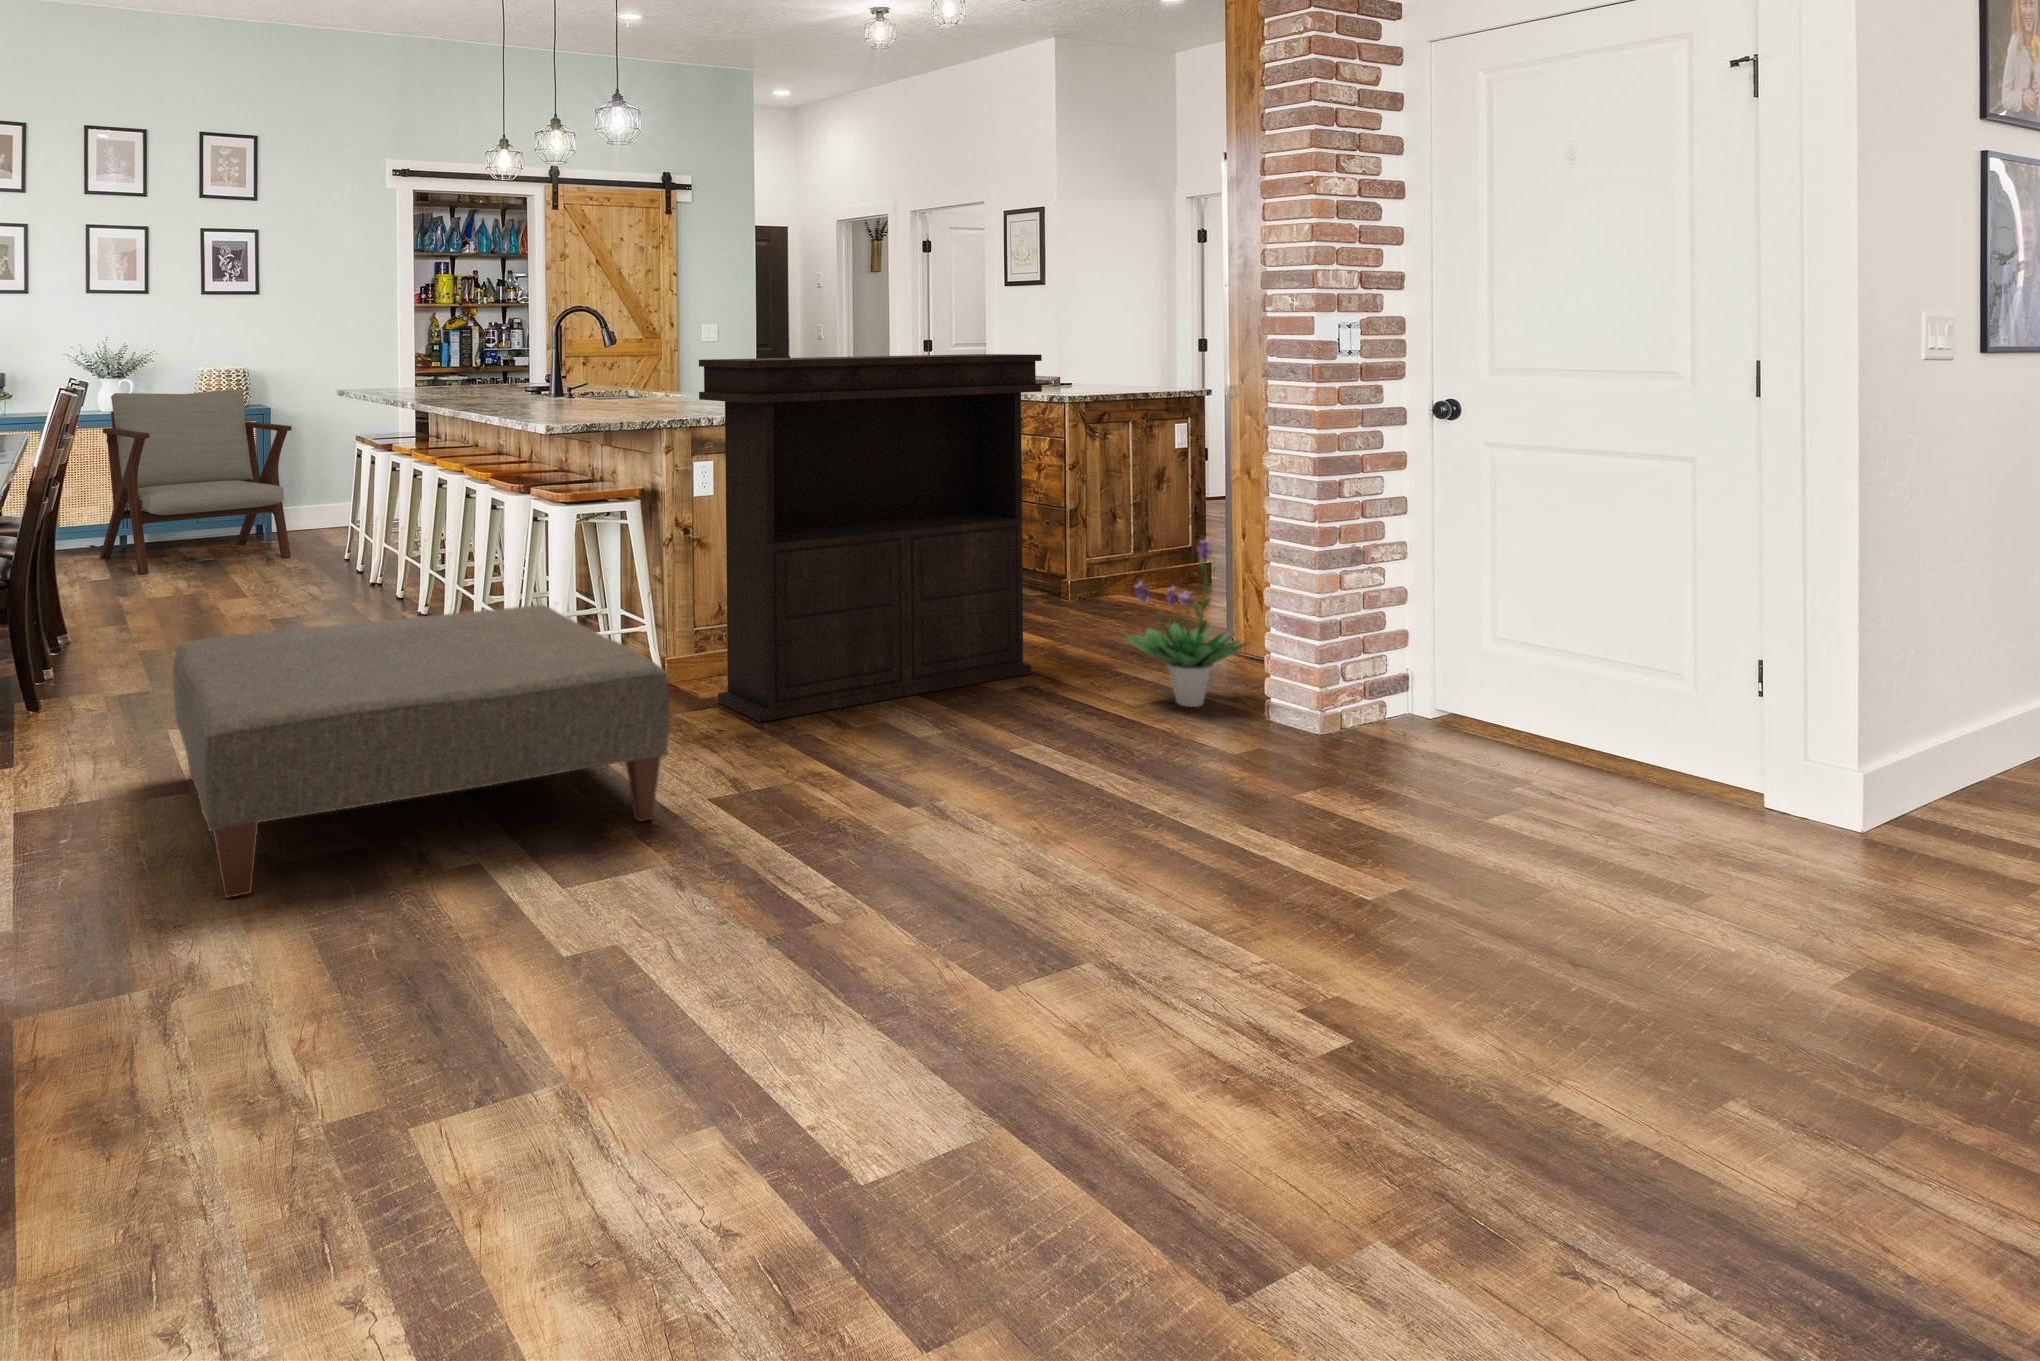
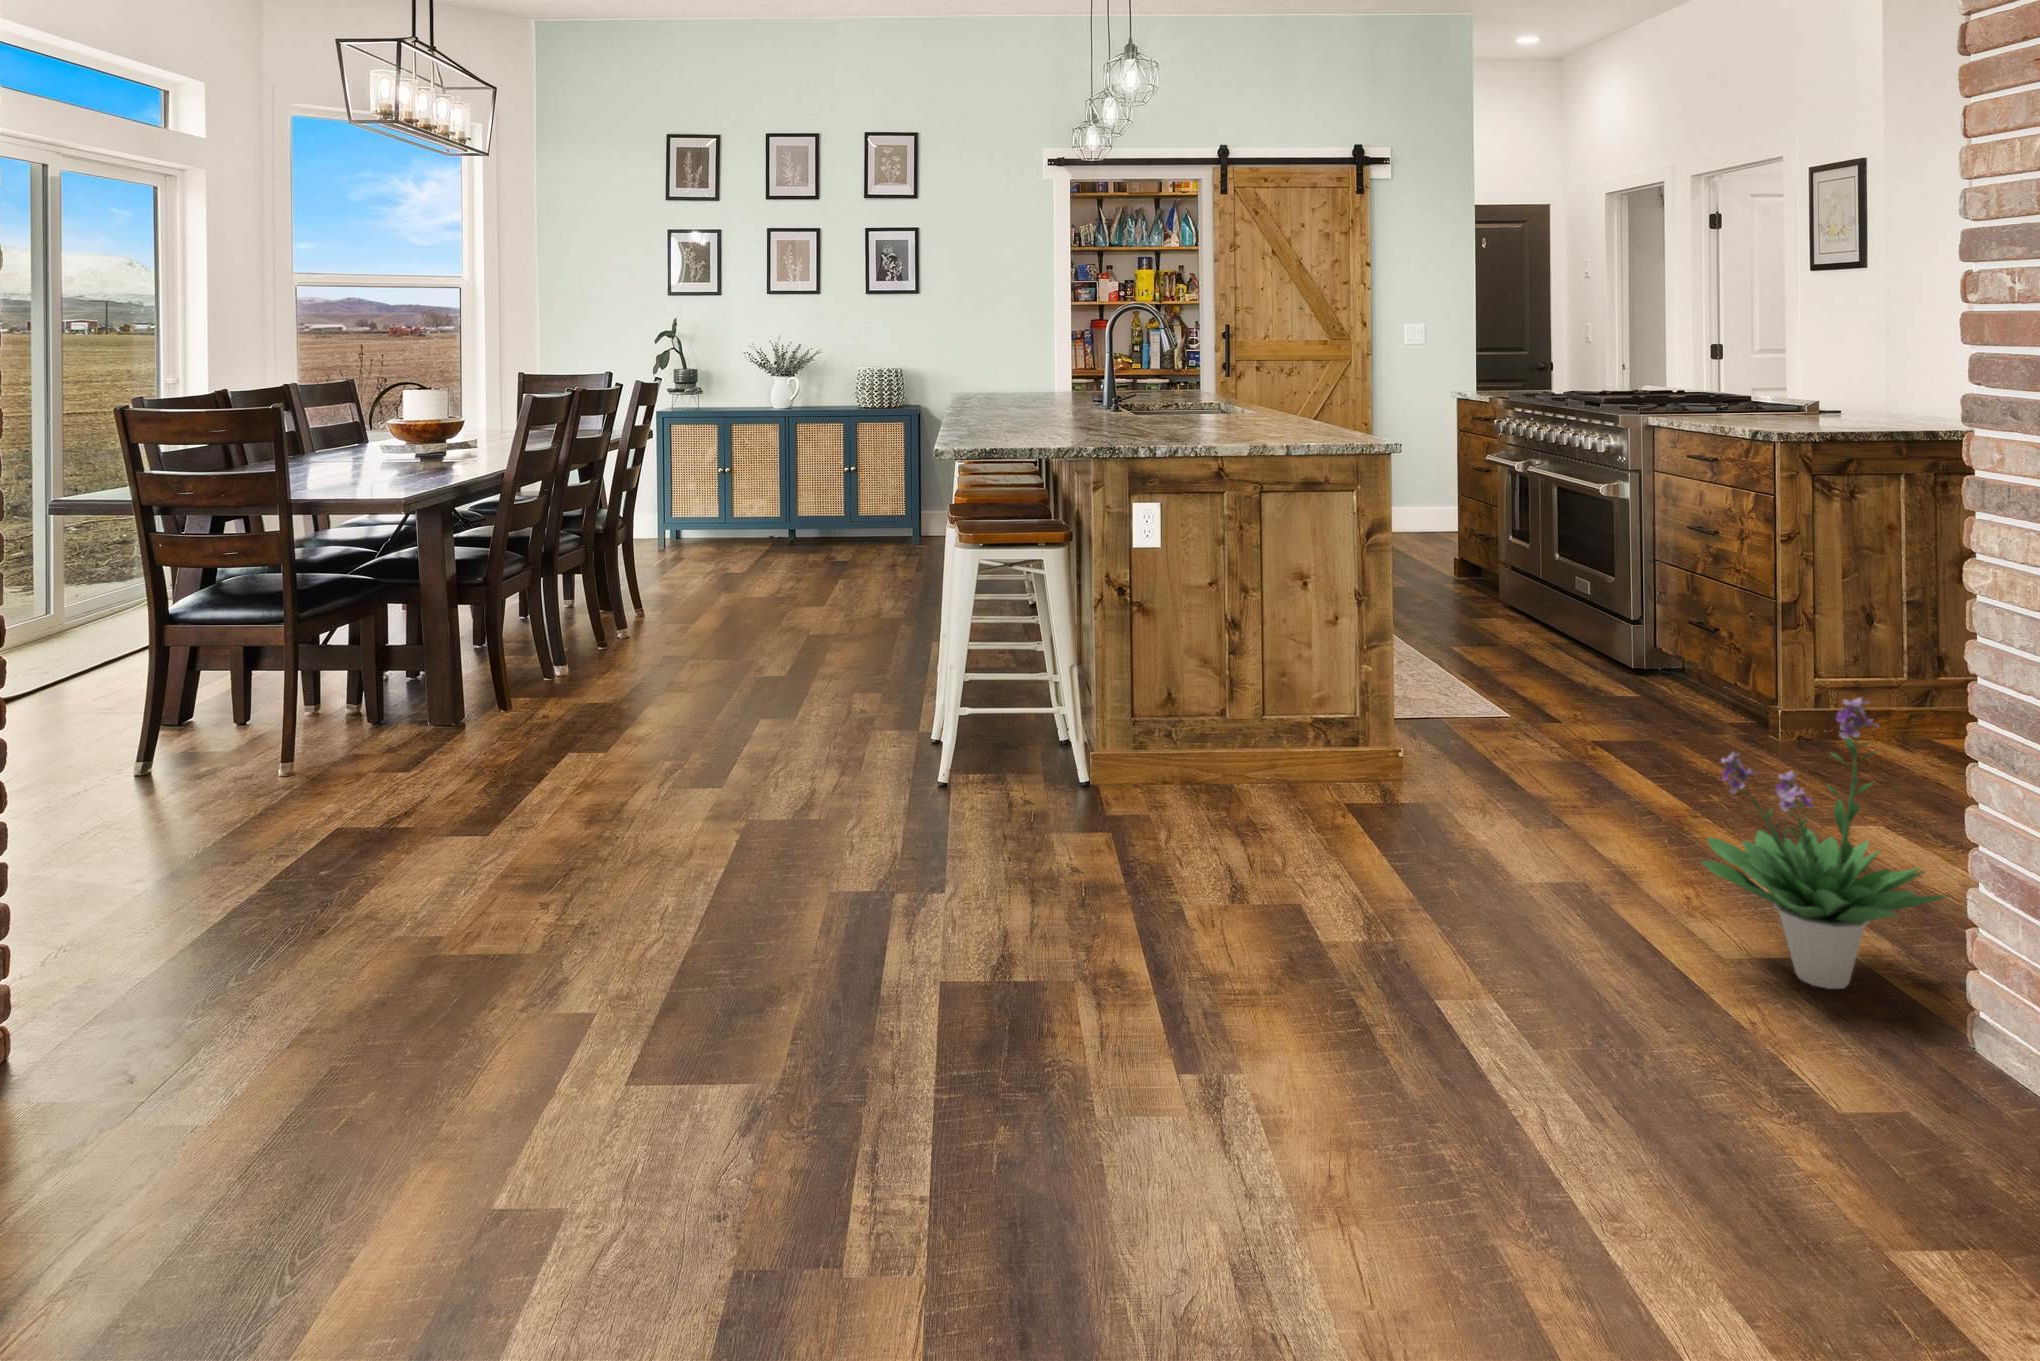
console table: present [699,354,1042,722] -> none [1075,370,1601,870]
lounge chair: present [100,389,292,574] -> none [763,392,913,569]
ottoman: present [173,605,670,898] -> none [250,674,880,1008]

